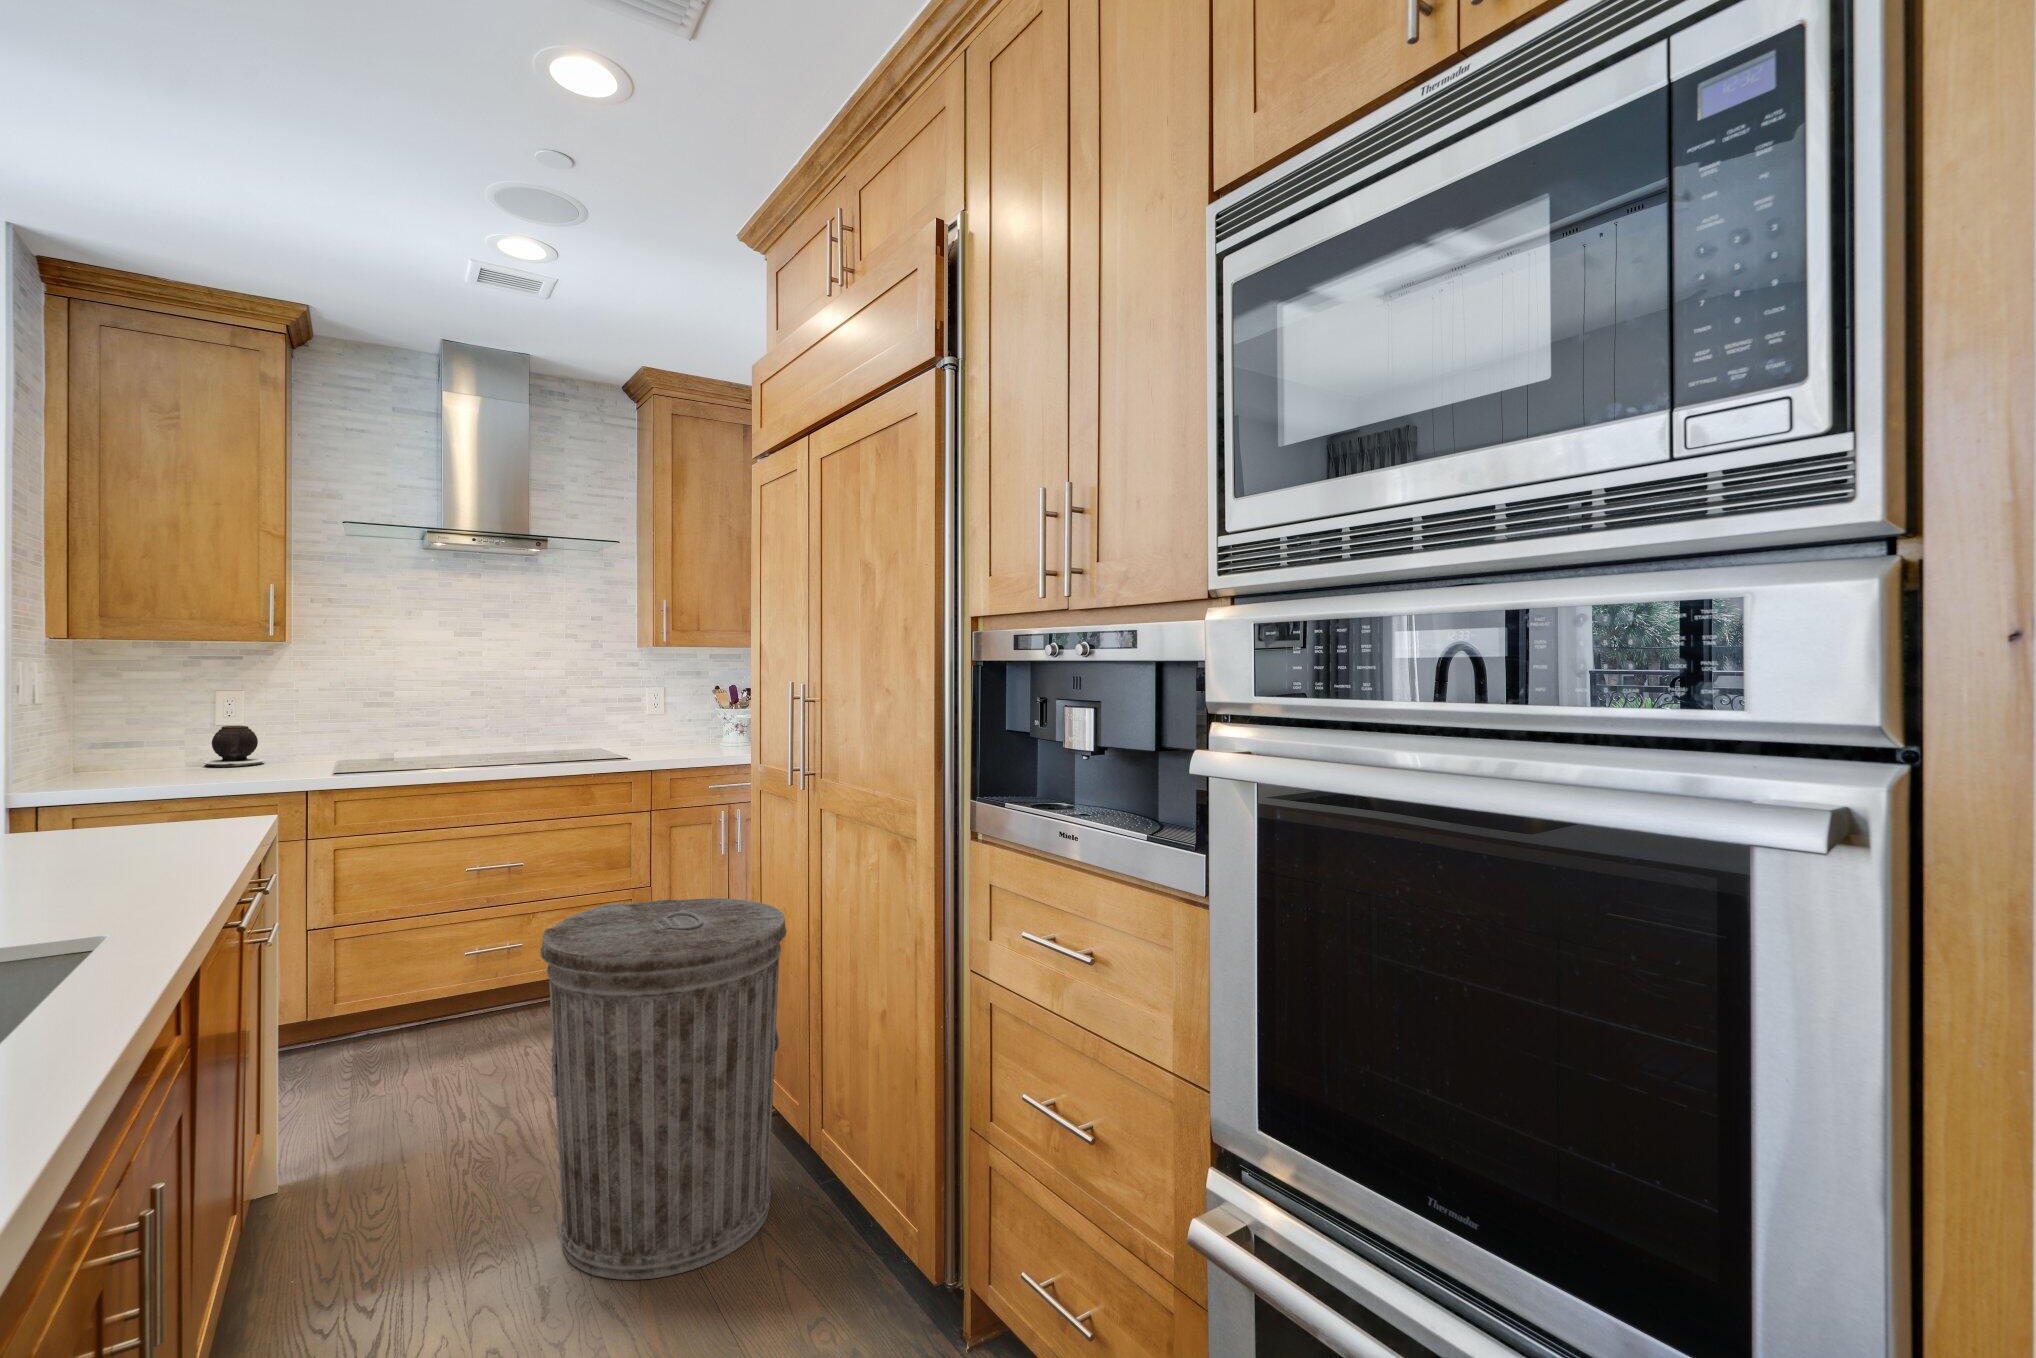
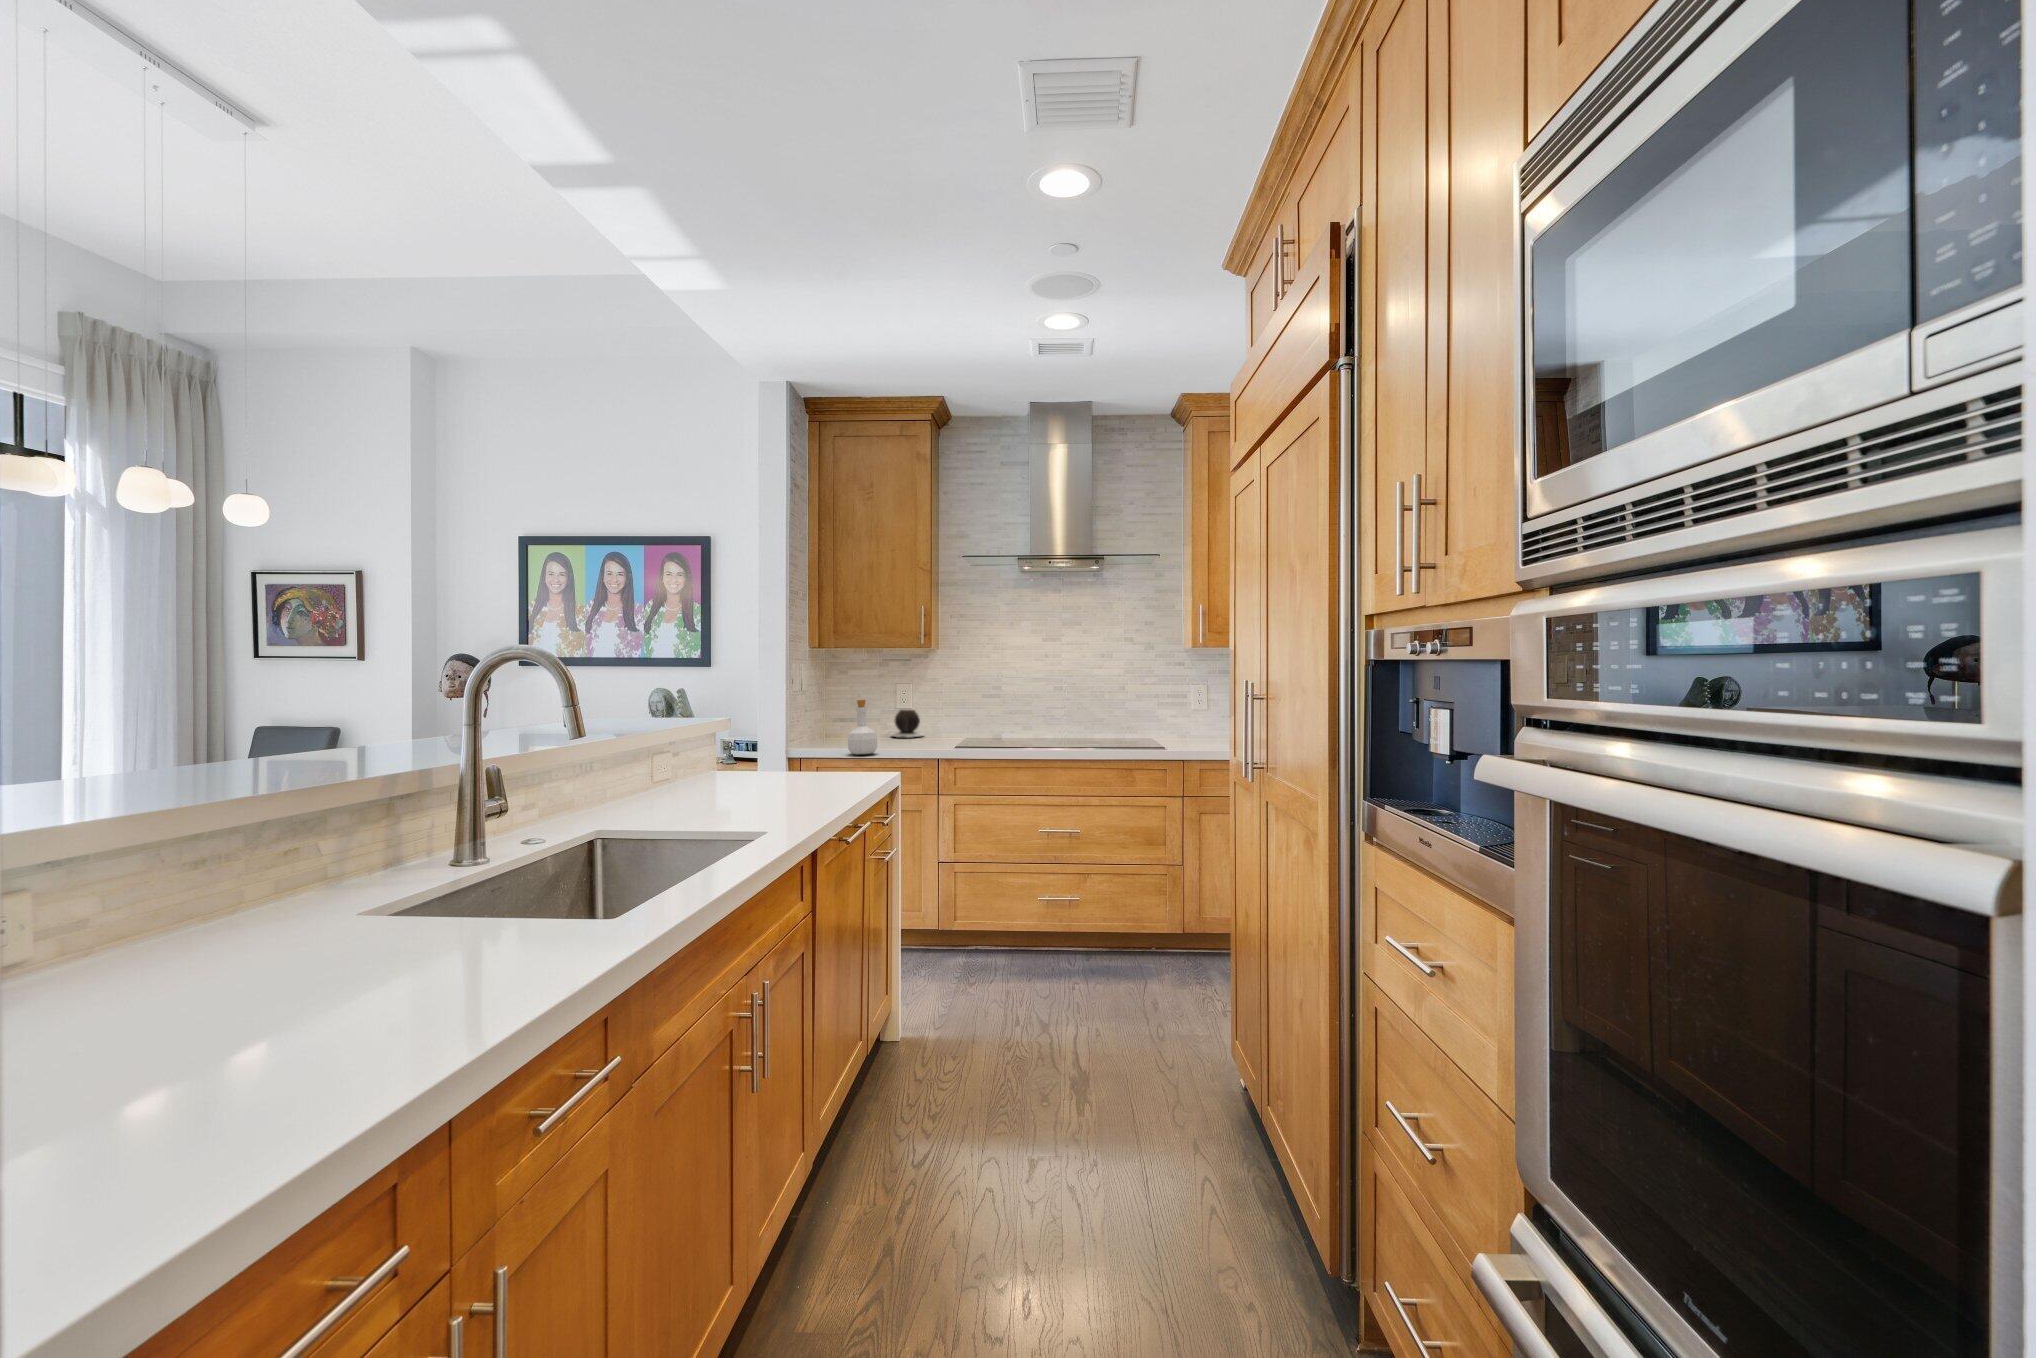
bottle: none [144,710,201,790] -> present [848,700,877,755]
trash can: present [540,898,787,1280] -> none [1030,882,1237,1221]

